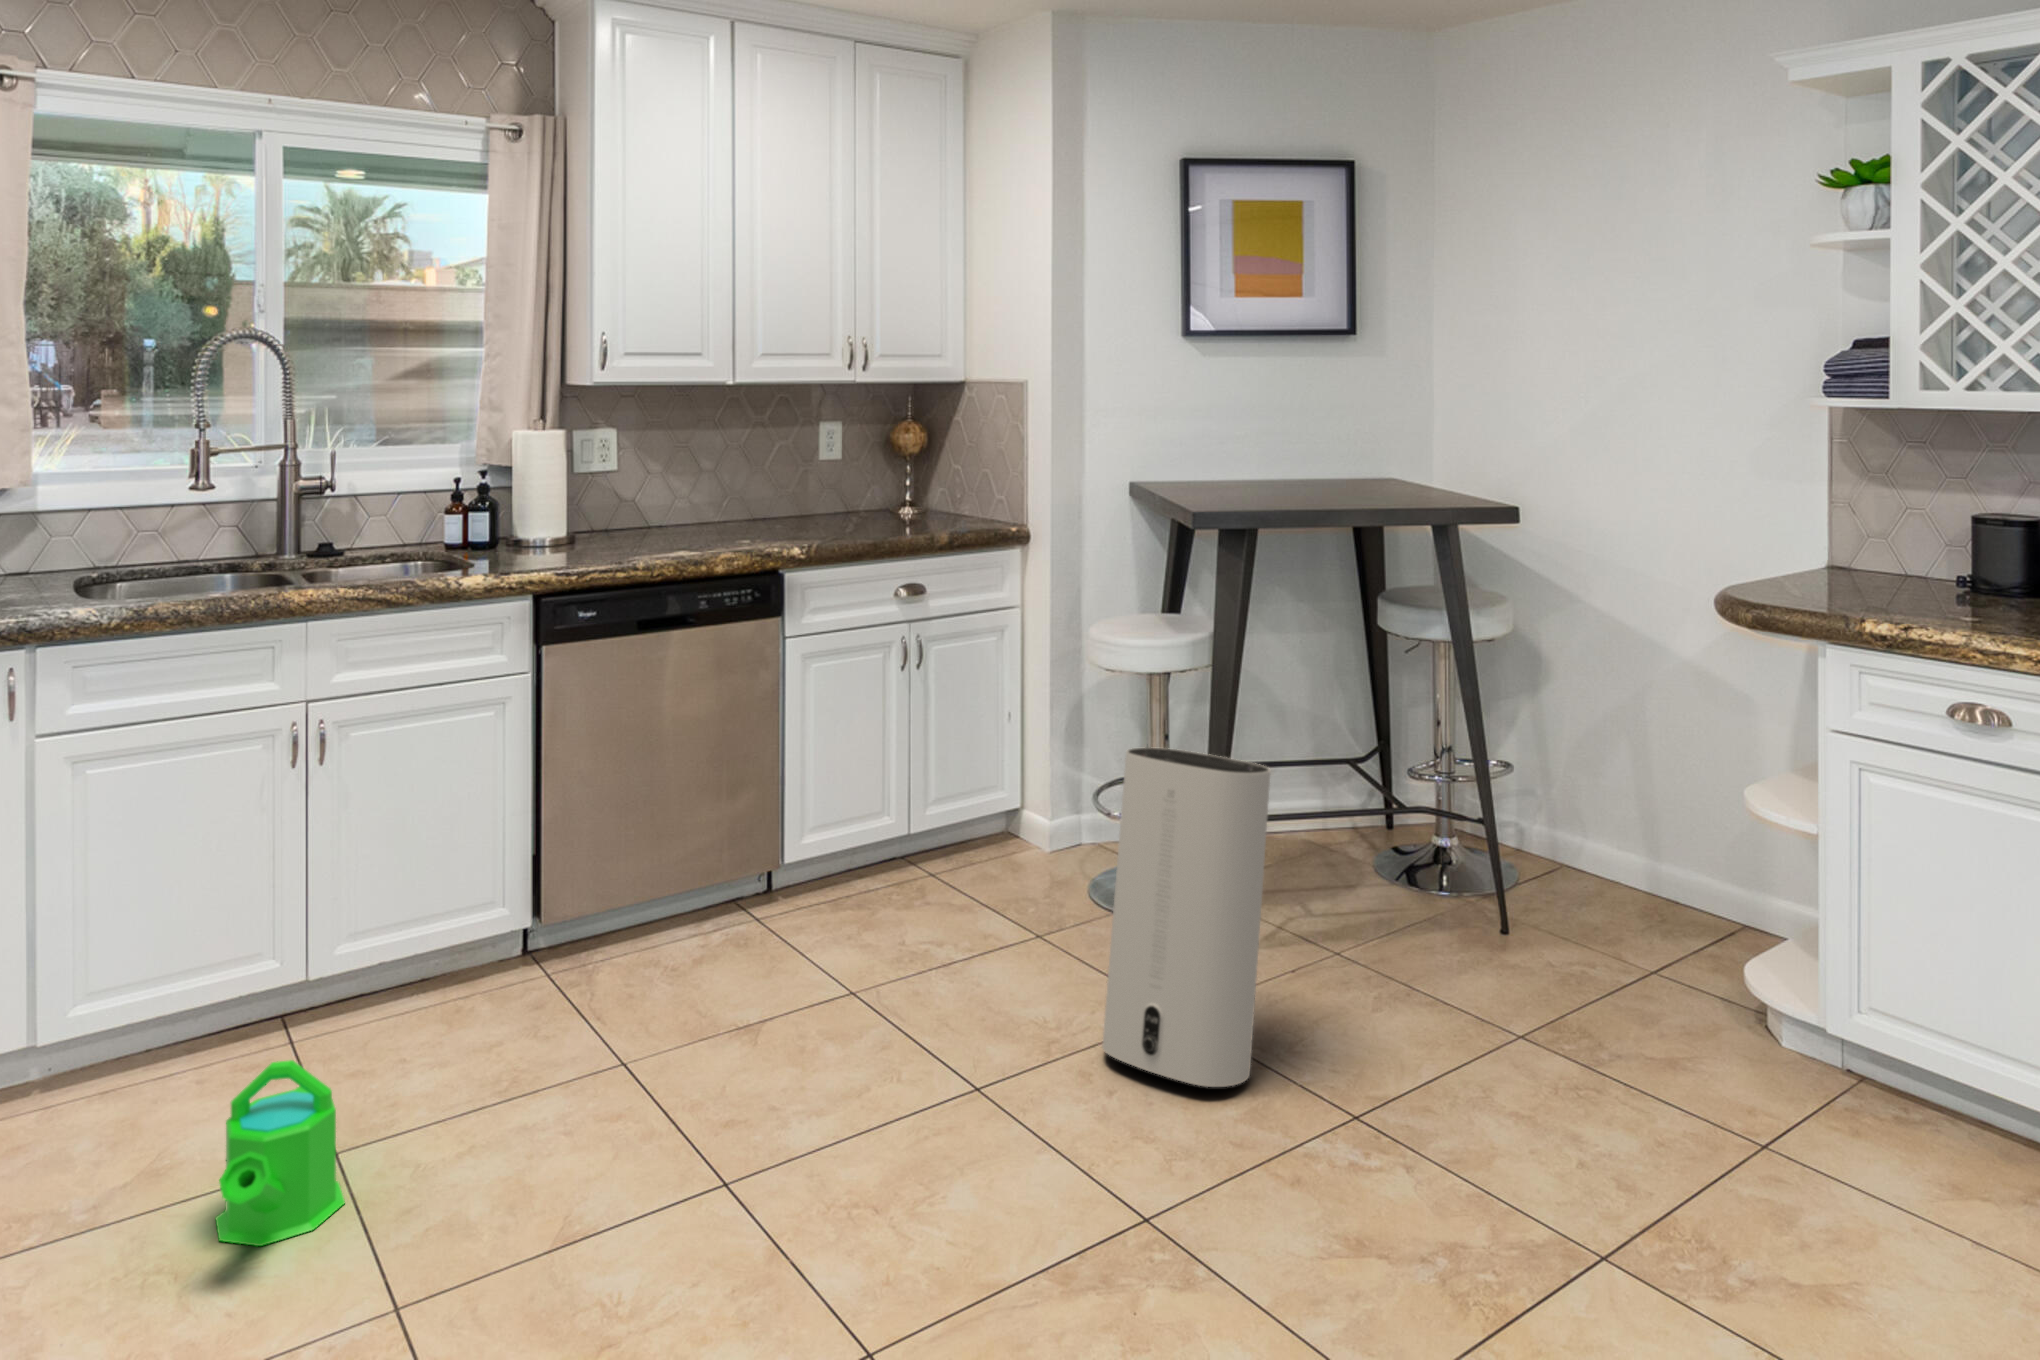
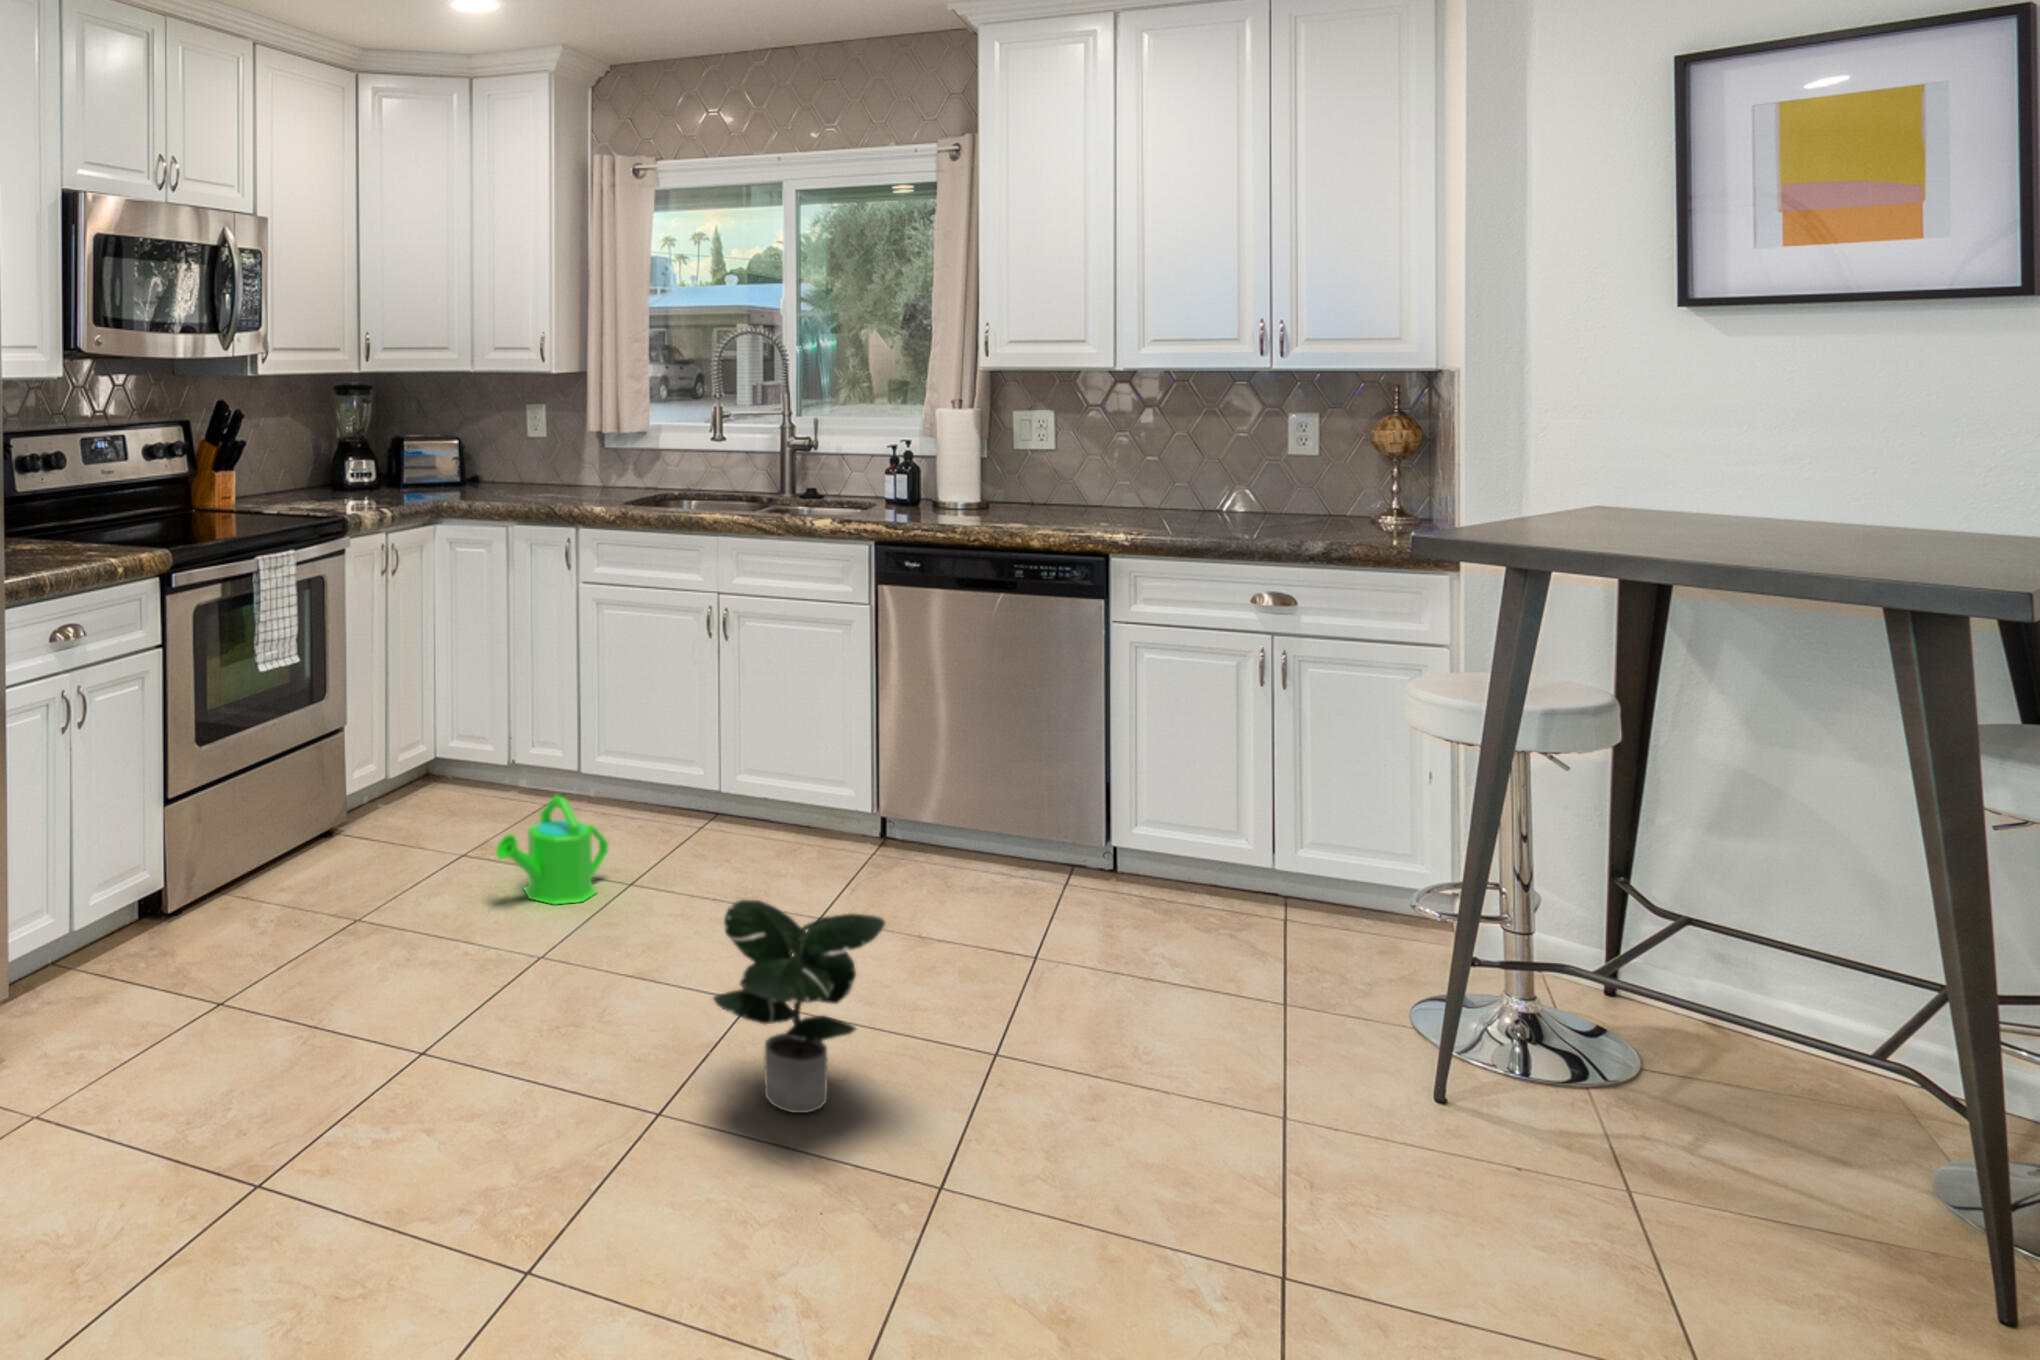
air purifier: present [1102,747,1271,1087] -> none [1090,777,1269,1173]
potted plant: none [881,976,1079,1243] -> present [713,900,885,1113]

